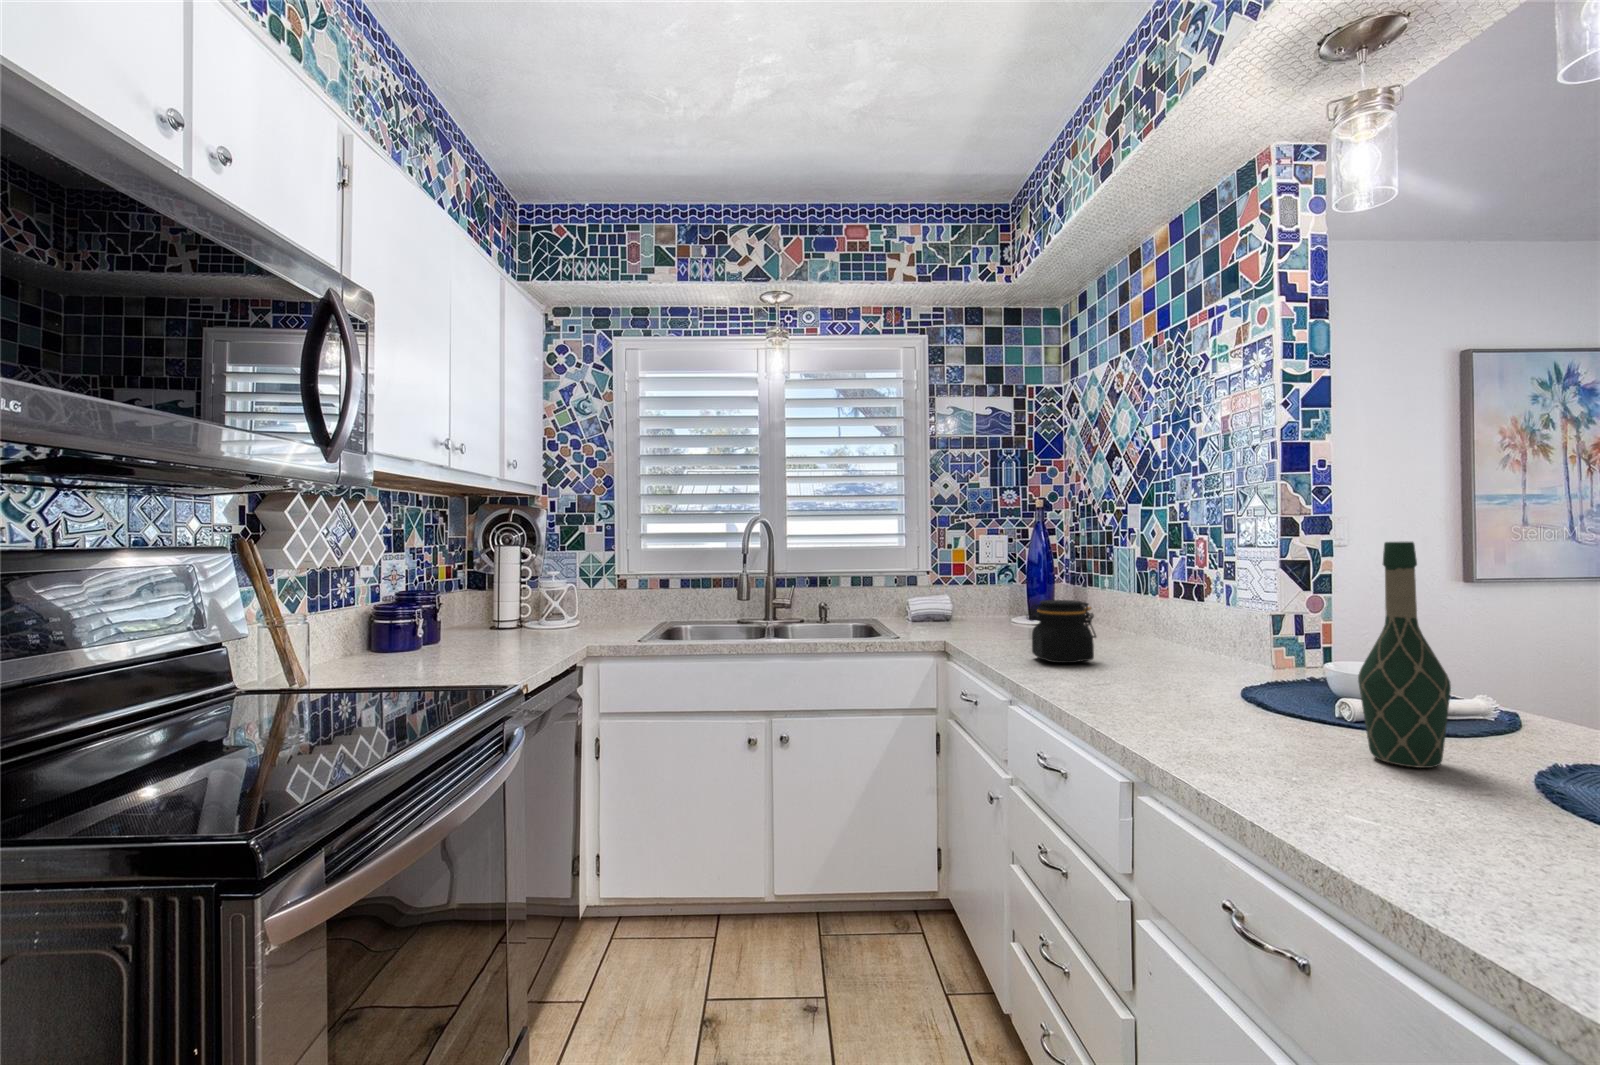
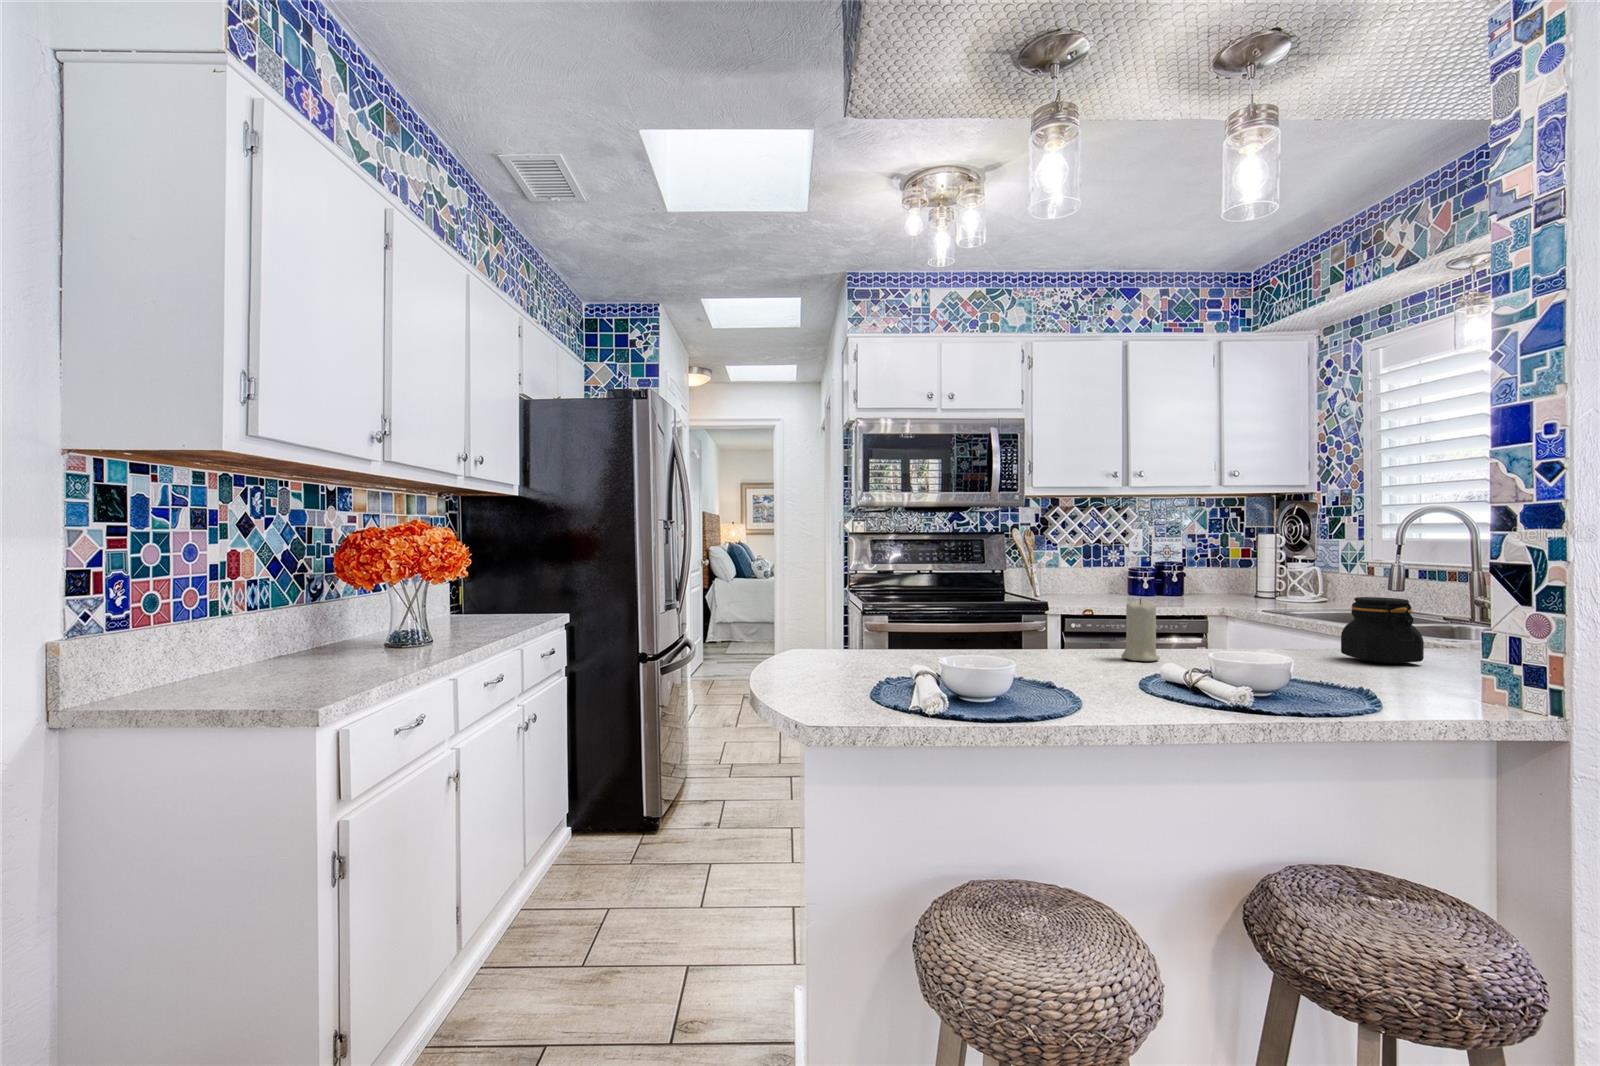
wine bottle: present [1358,542,1451,768] -> none [1041,537,1087,675]
candle: none [1134,630,1193,722] -> present [1121,598,1160,661]

